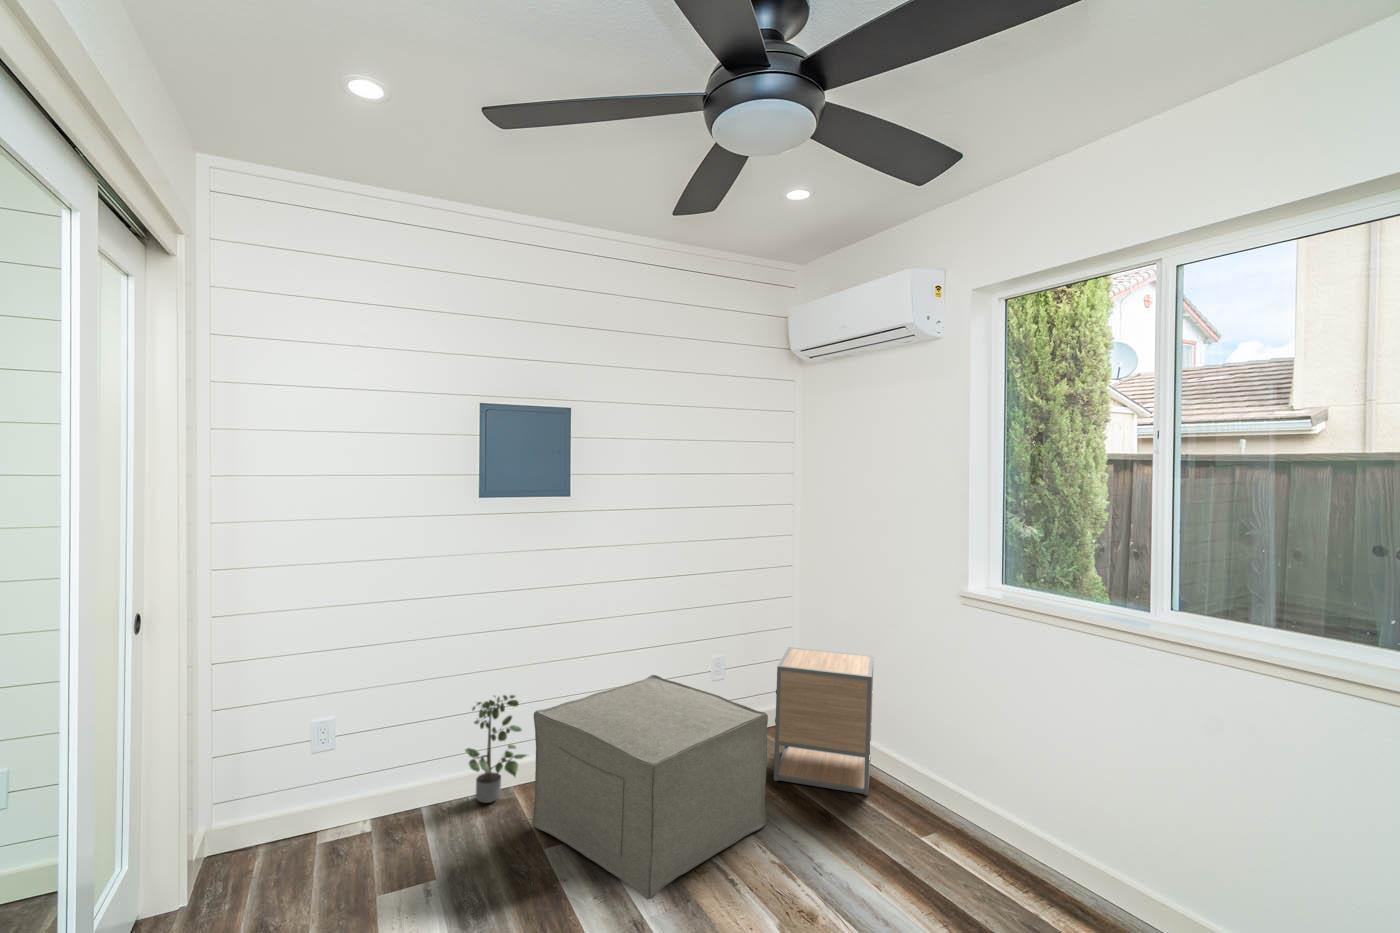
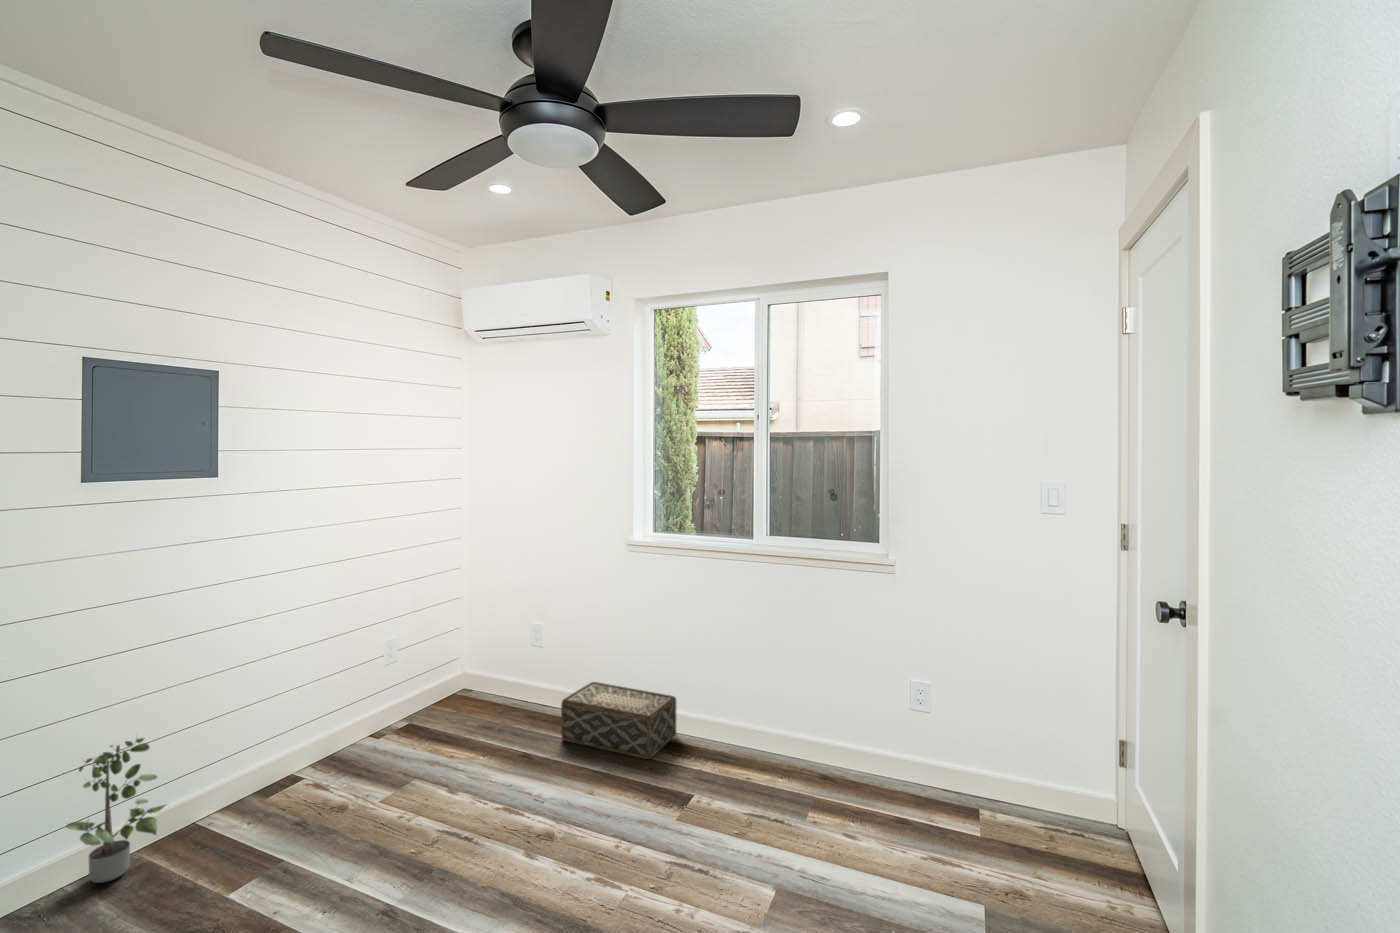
nightstand: present [774,647,874,796] -> none [461,612,554,744]
ottoman: present [533,675,768,900] -> none [195,673,476,888]
woven basket: none [872,752,1020,872] -> present [561,682,677,759]

